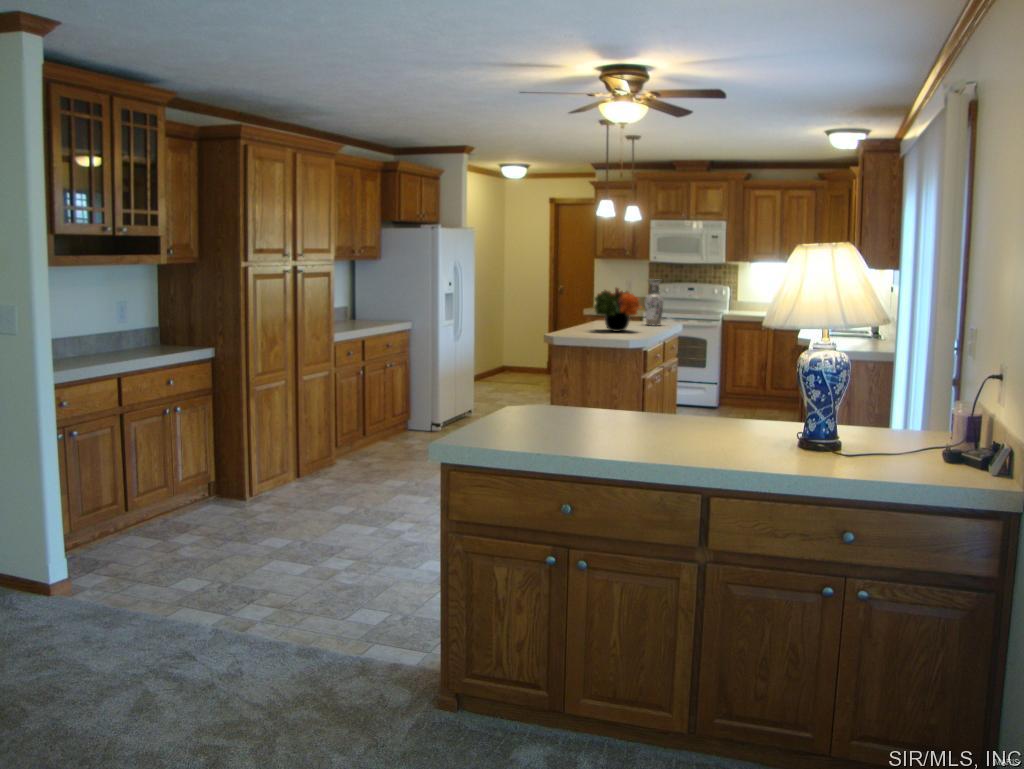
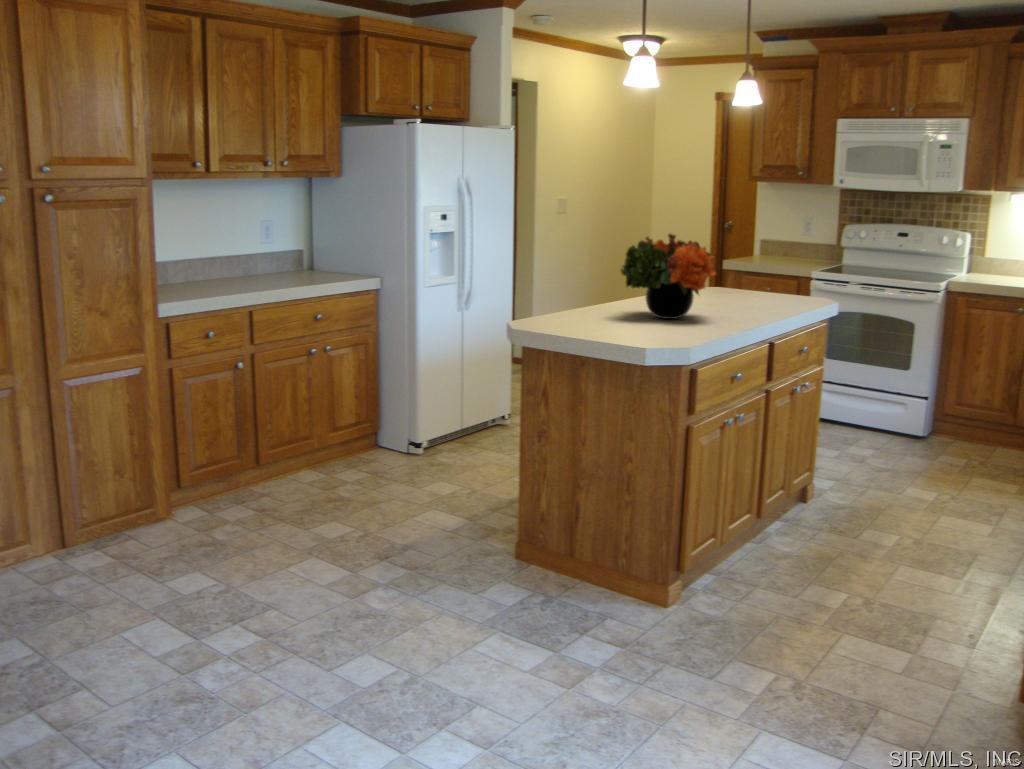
vase: present [645,279,664,326] -> none [754,219,790,306]

